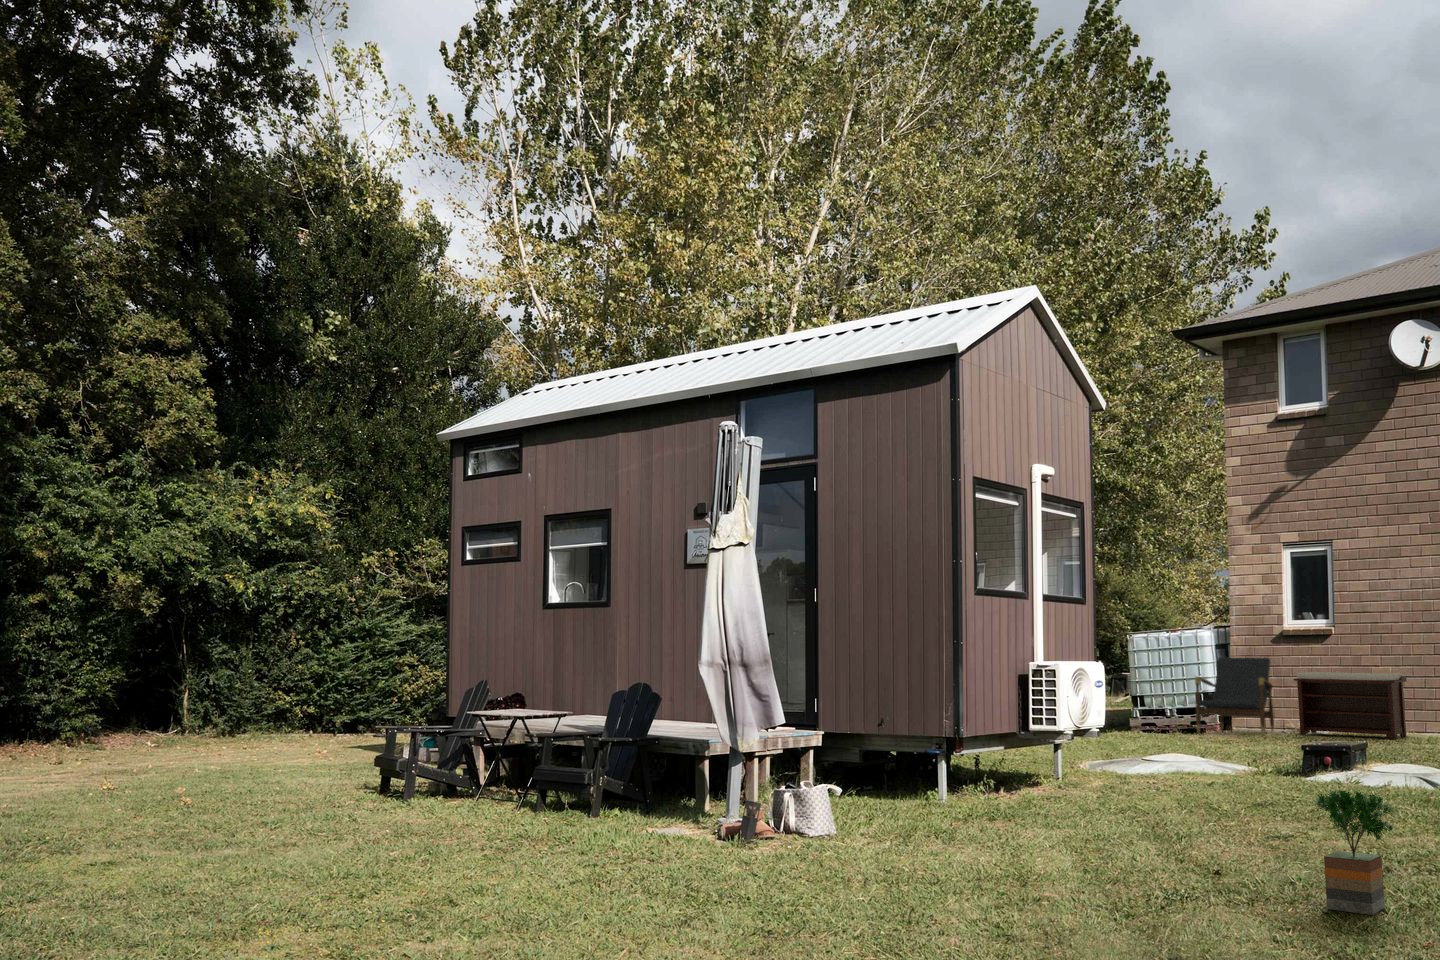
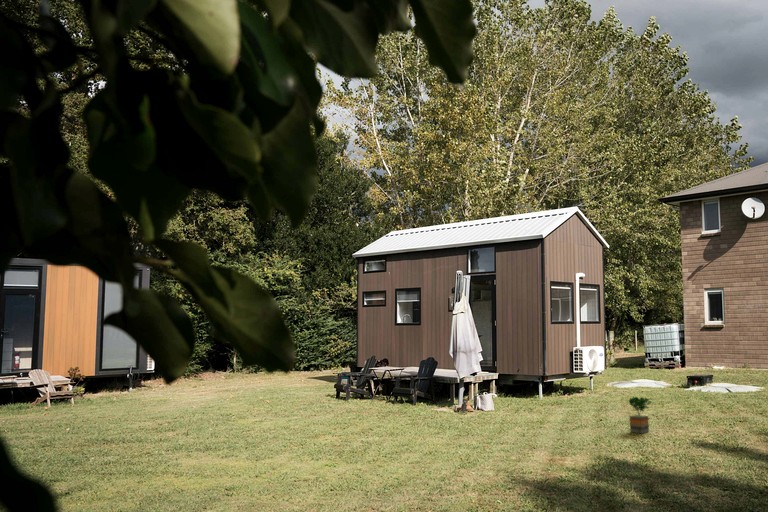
lounge chair: present [1195,657,1274,736] -> none [665,338,701,371]
bench: present [1294,672,1407,740] -> none [707,344,754,373]

